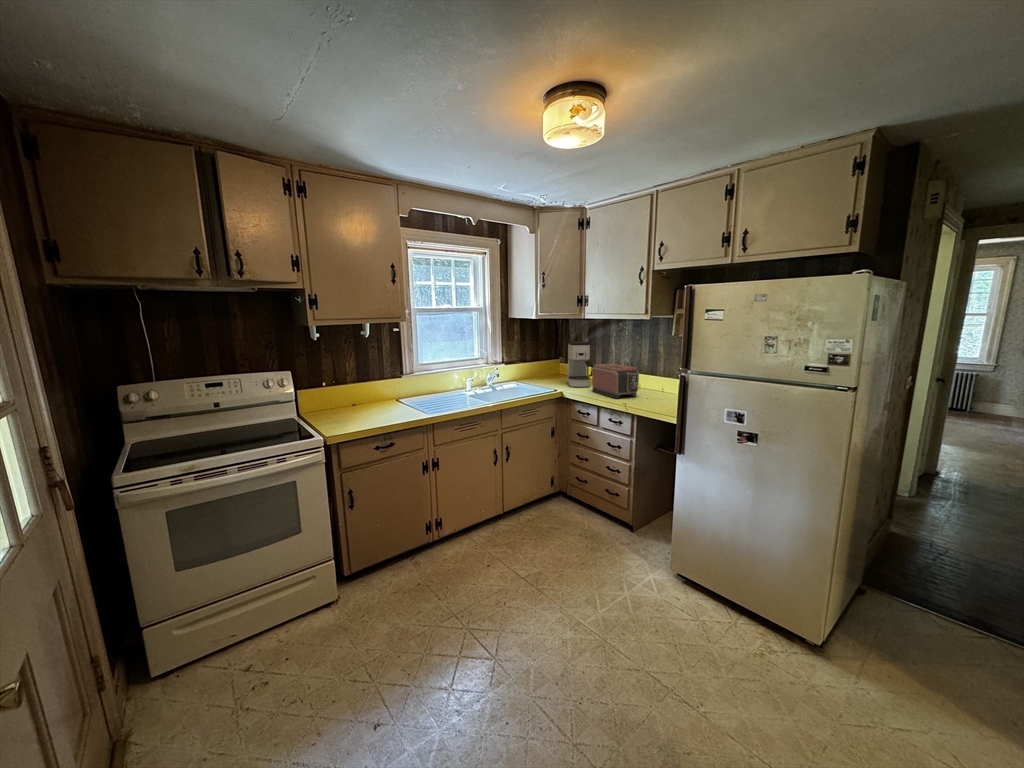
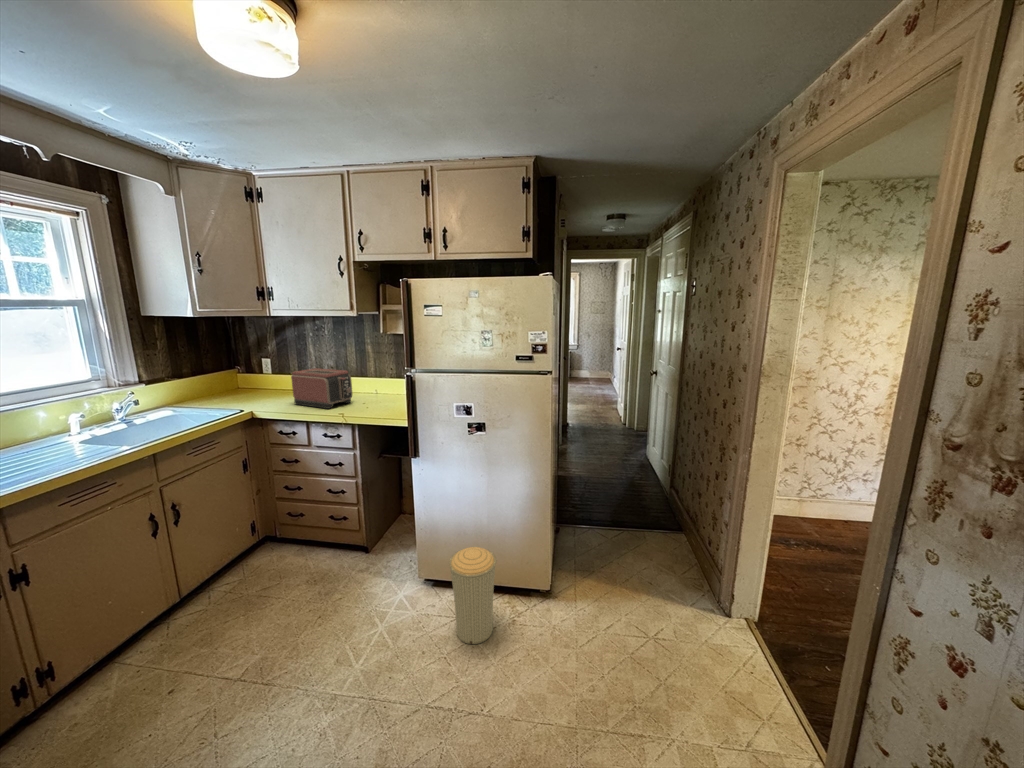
coffee maker: present [567,342,593,387] -> none [249,344,291,403]
trash can: none [694,555,748,654] -> present [449,547,496,644]

